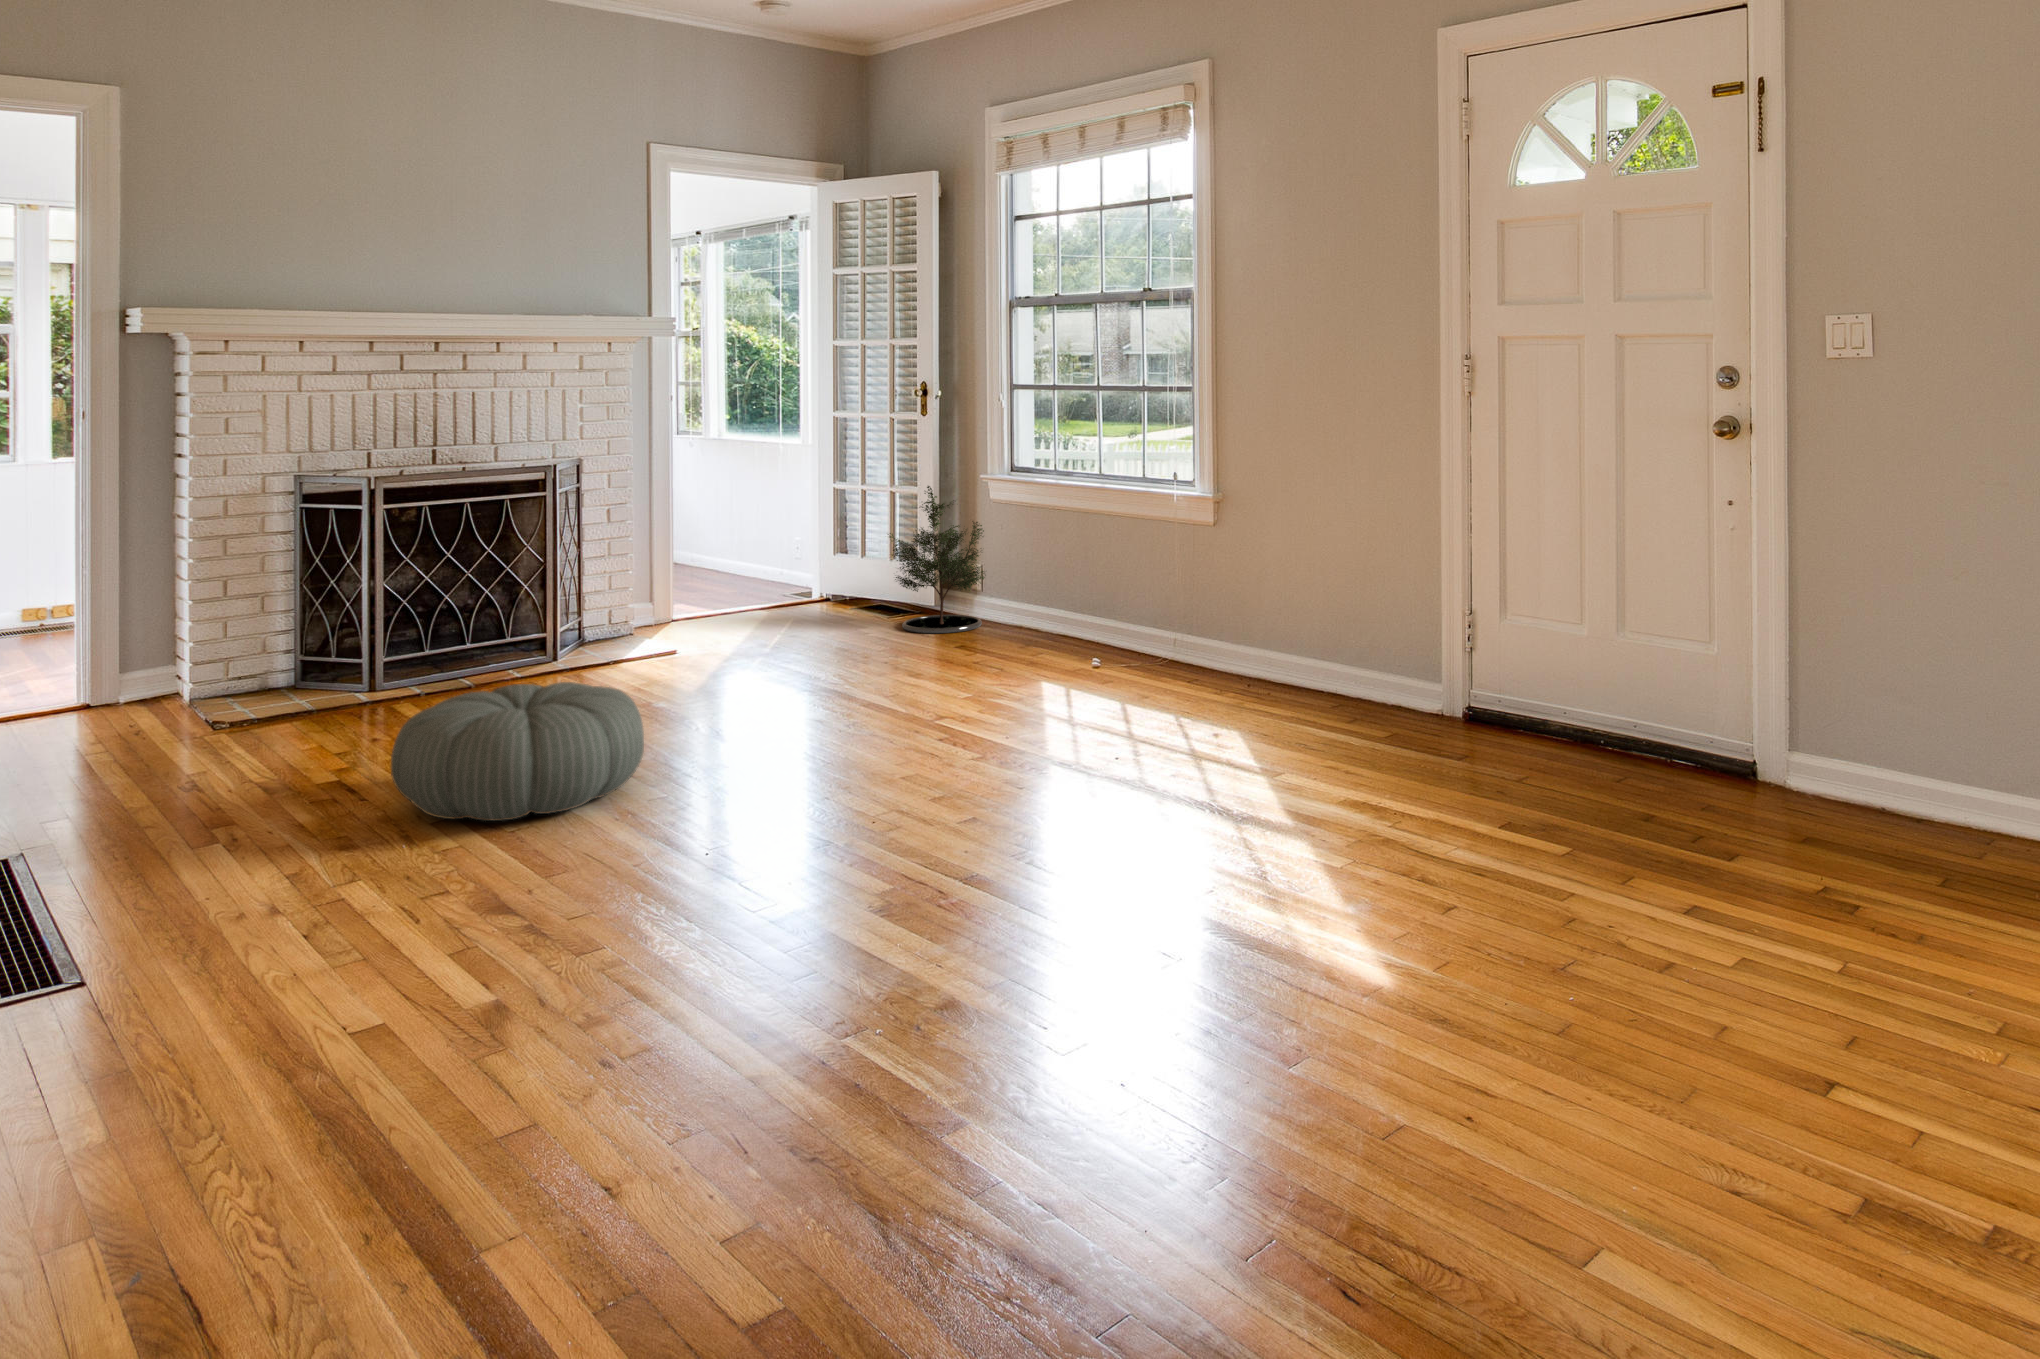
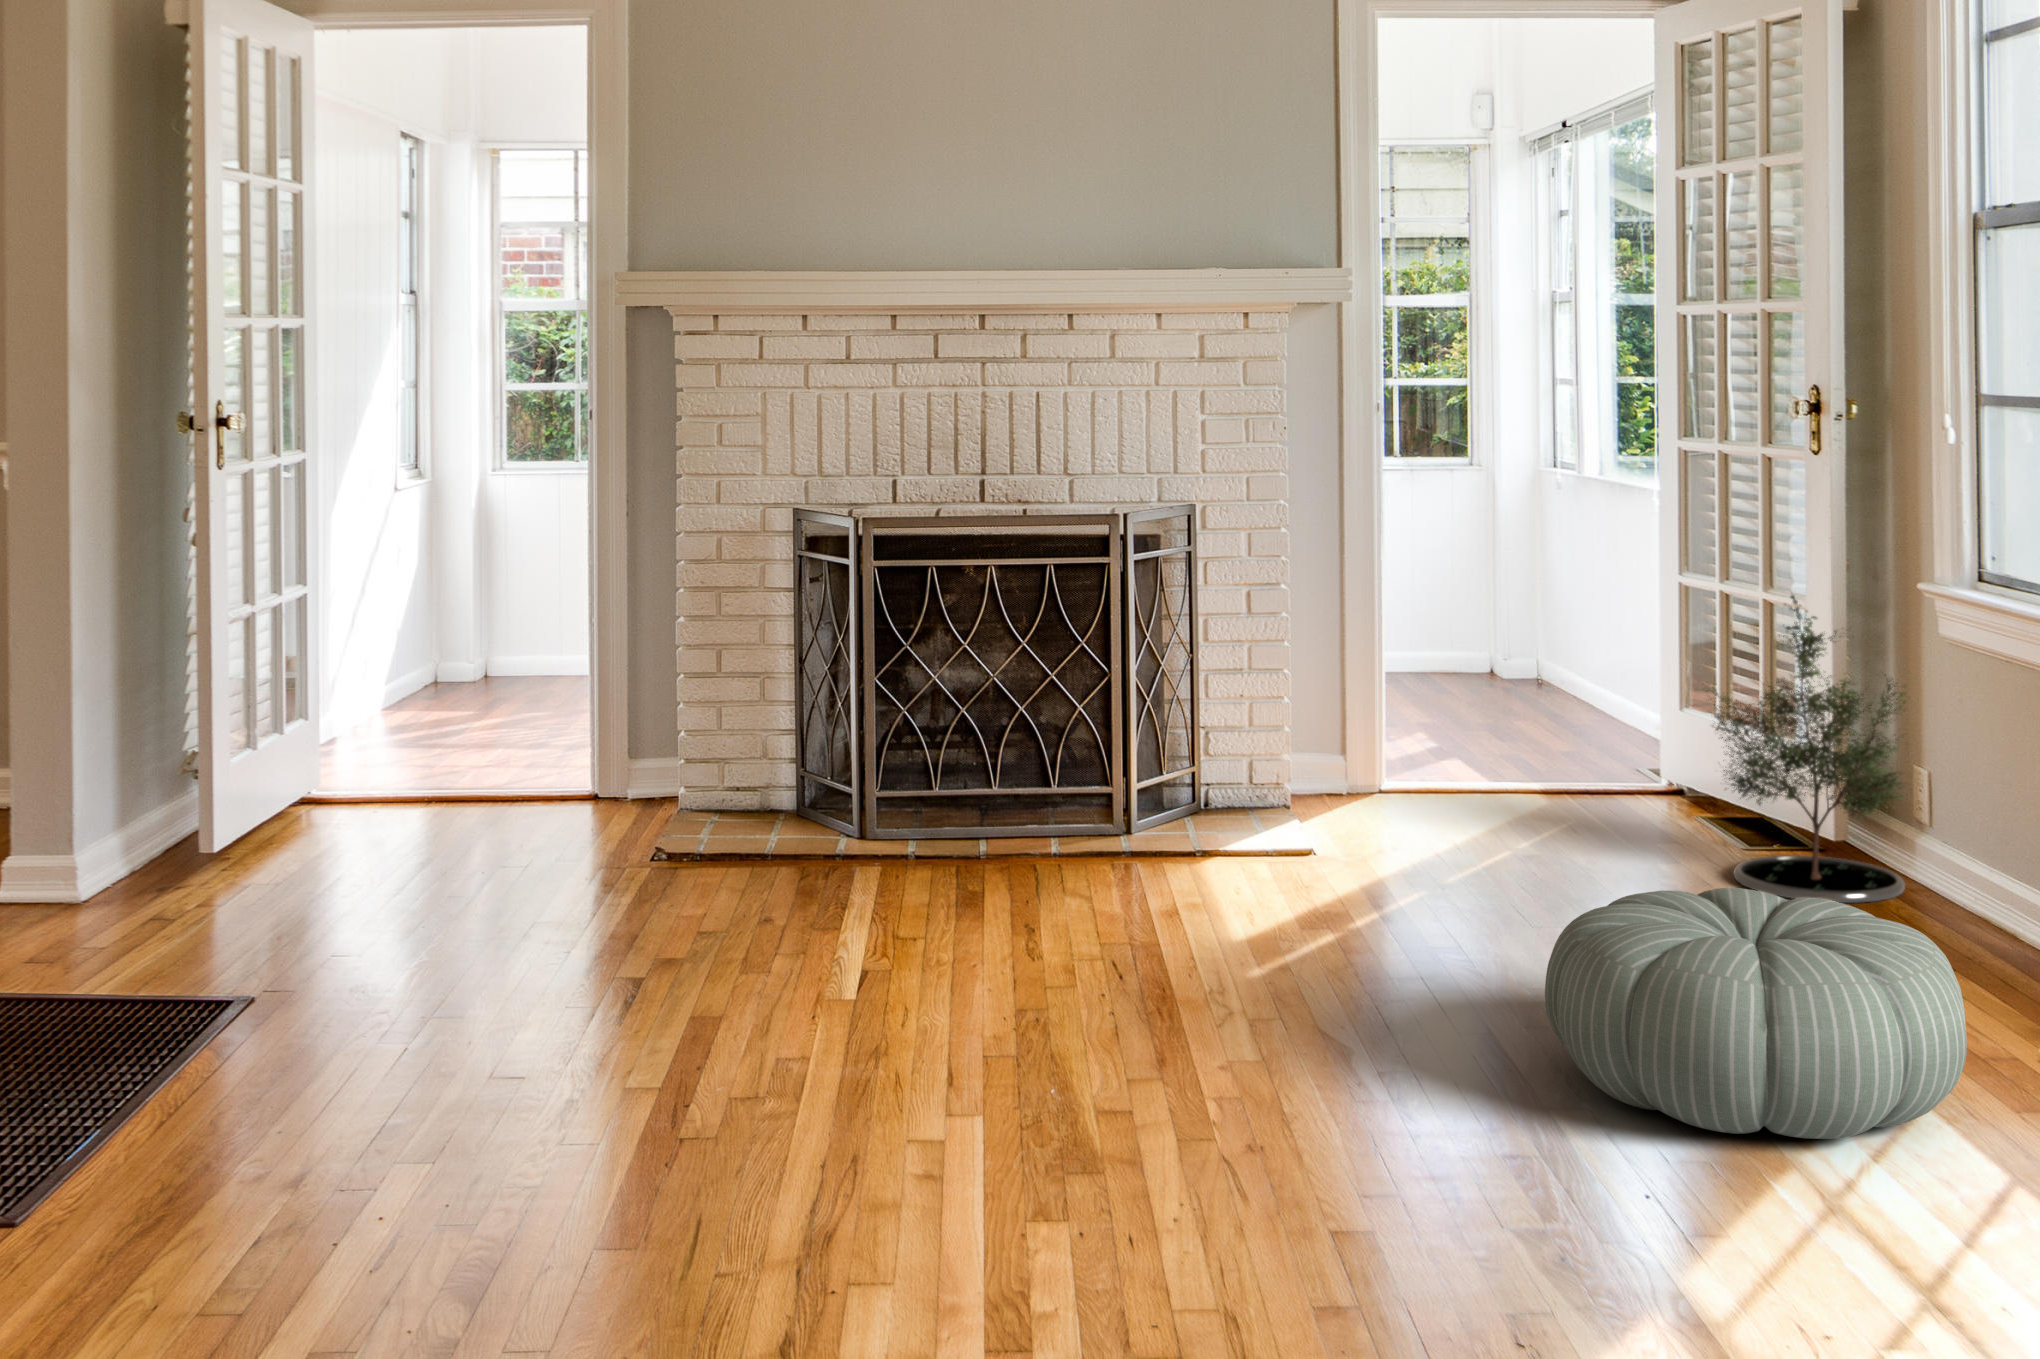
pouf: present [391,682,644,821] -> present [1545,888,1967,1139]

